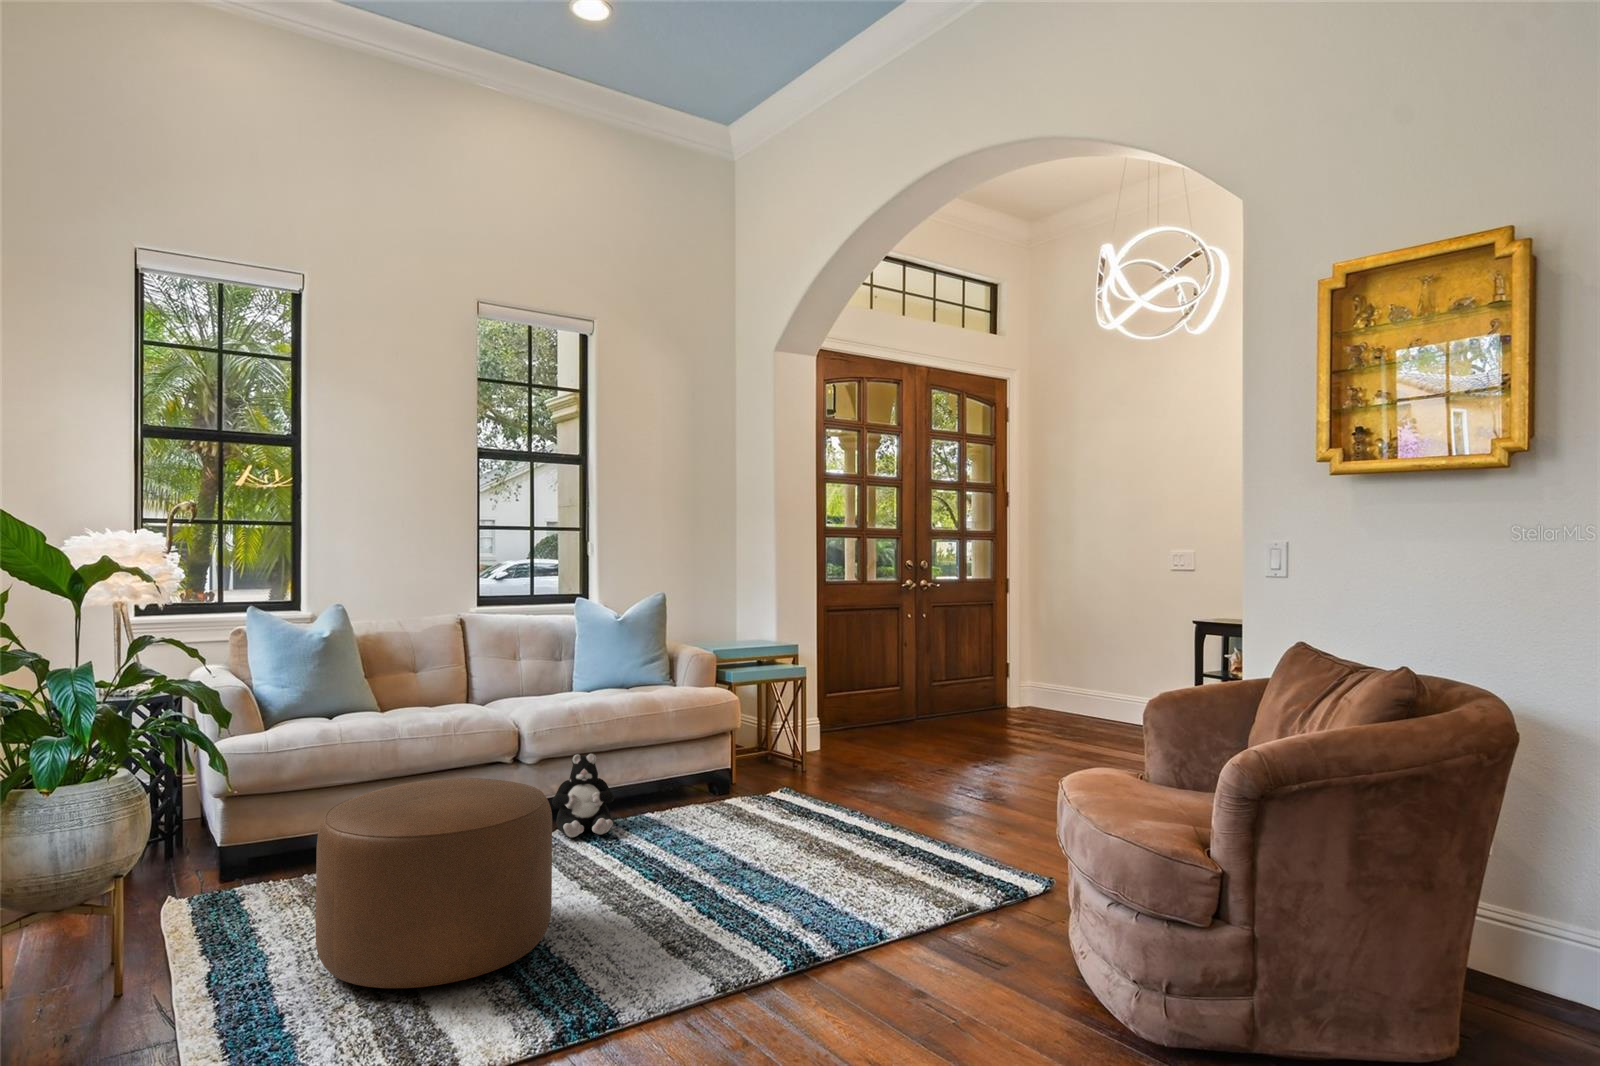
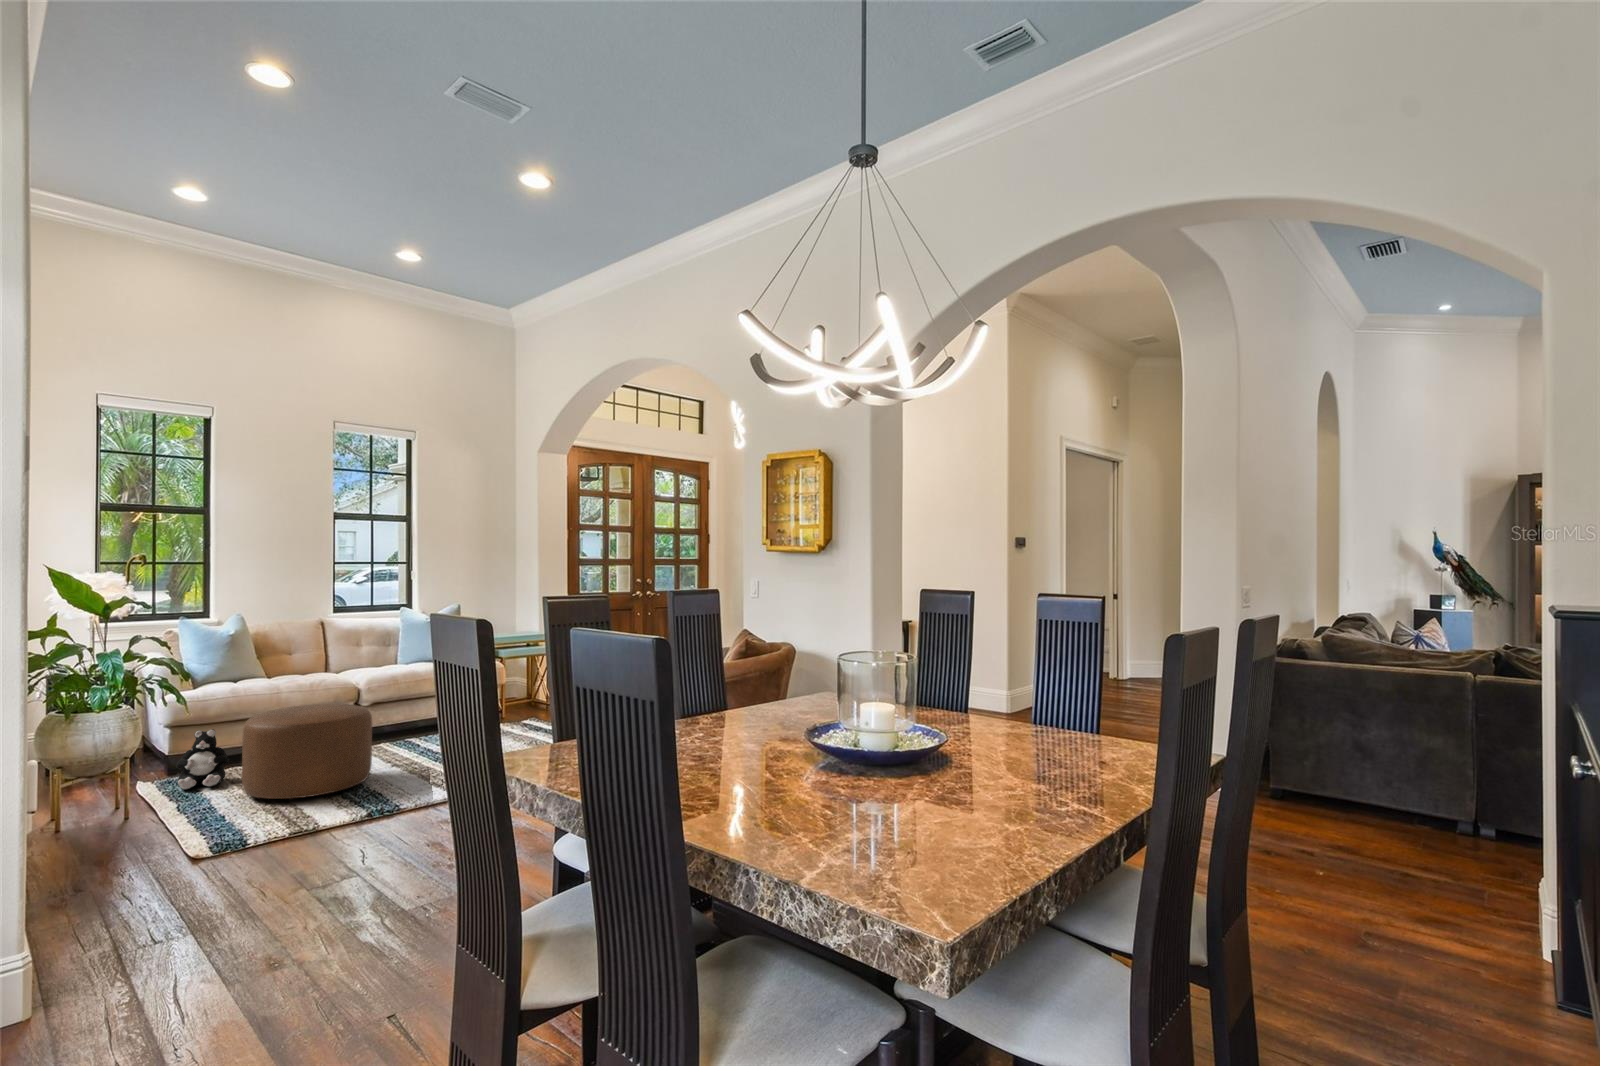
plush toy: present [552,753,614,837] -> present [176,729,229,790]

